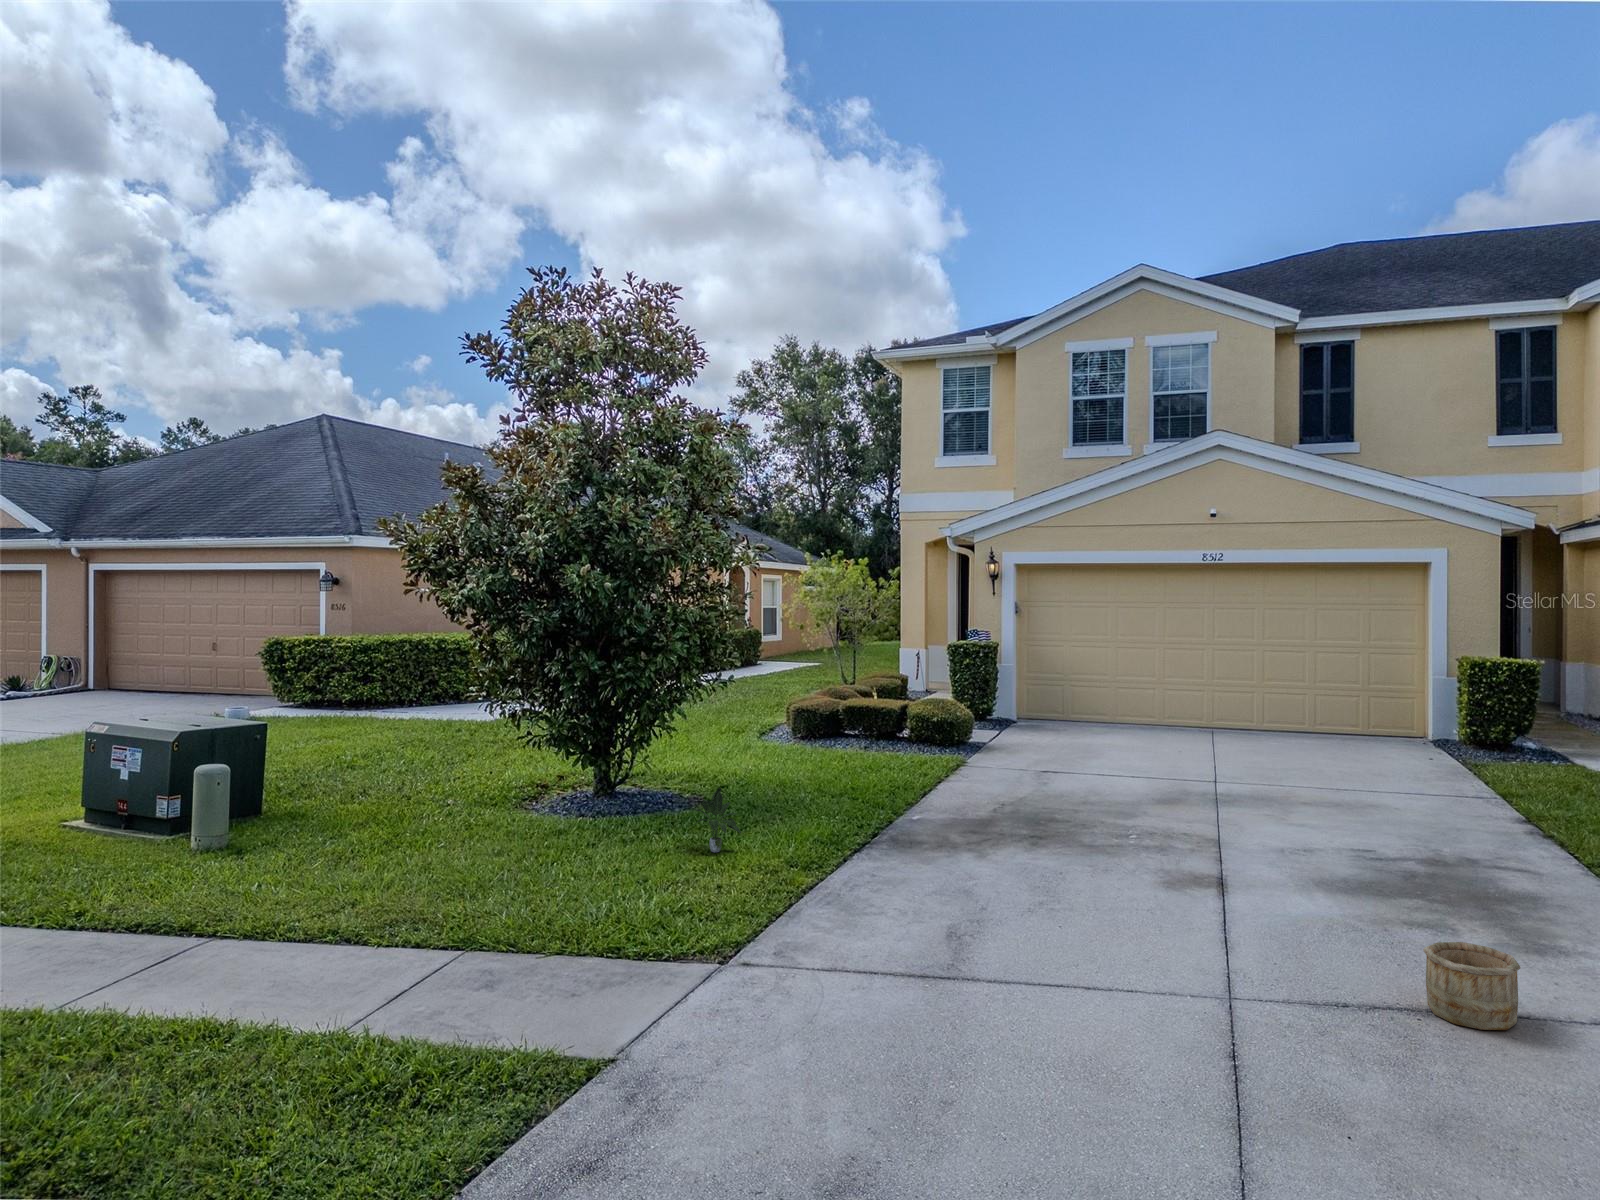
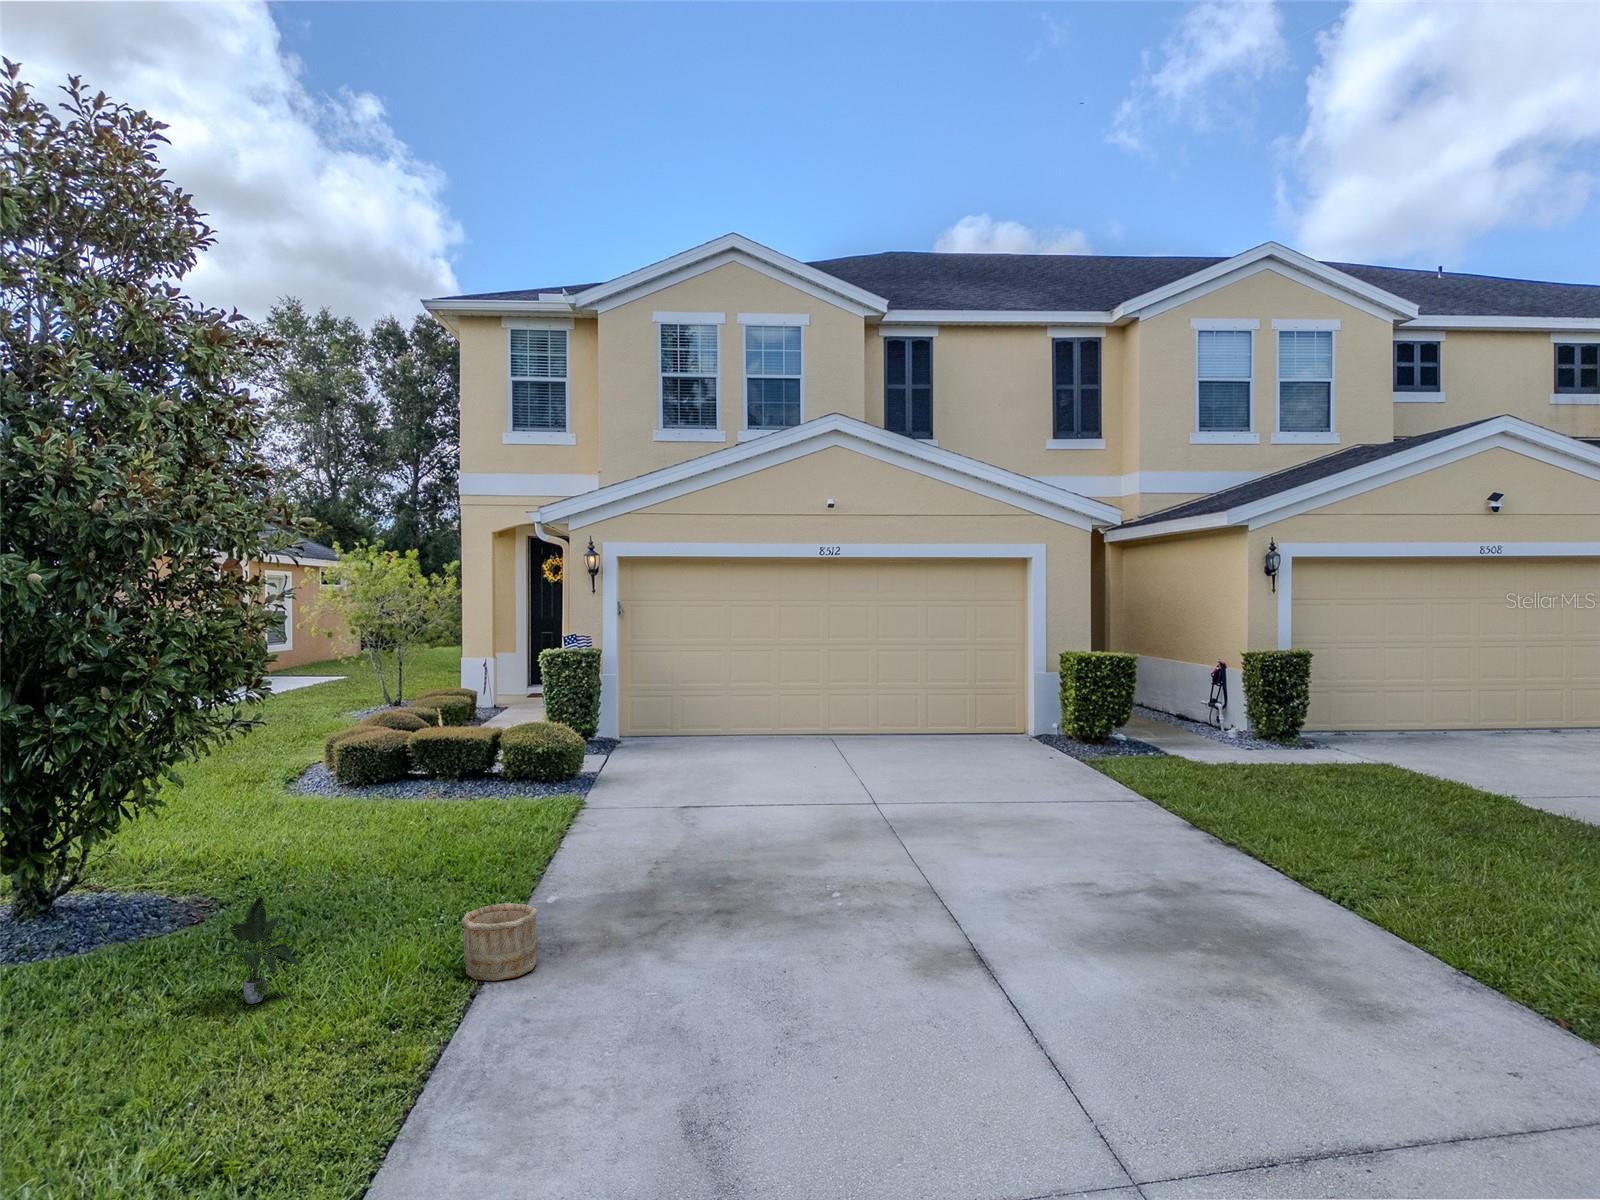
wooden bucket: present [1423,942,1520,1030] -> present [461,903,538,981]

